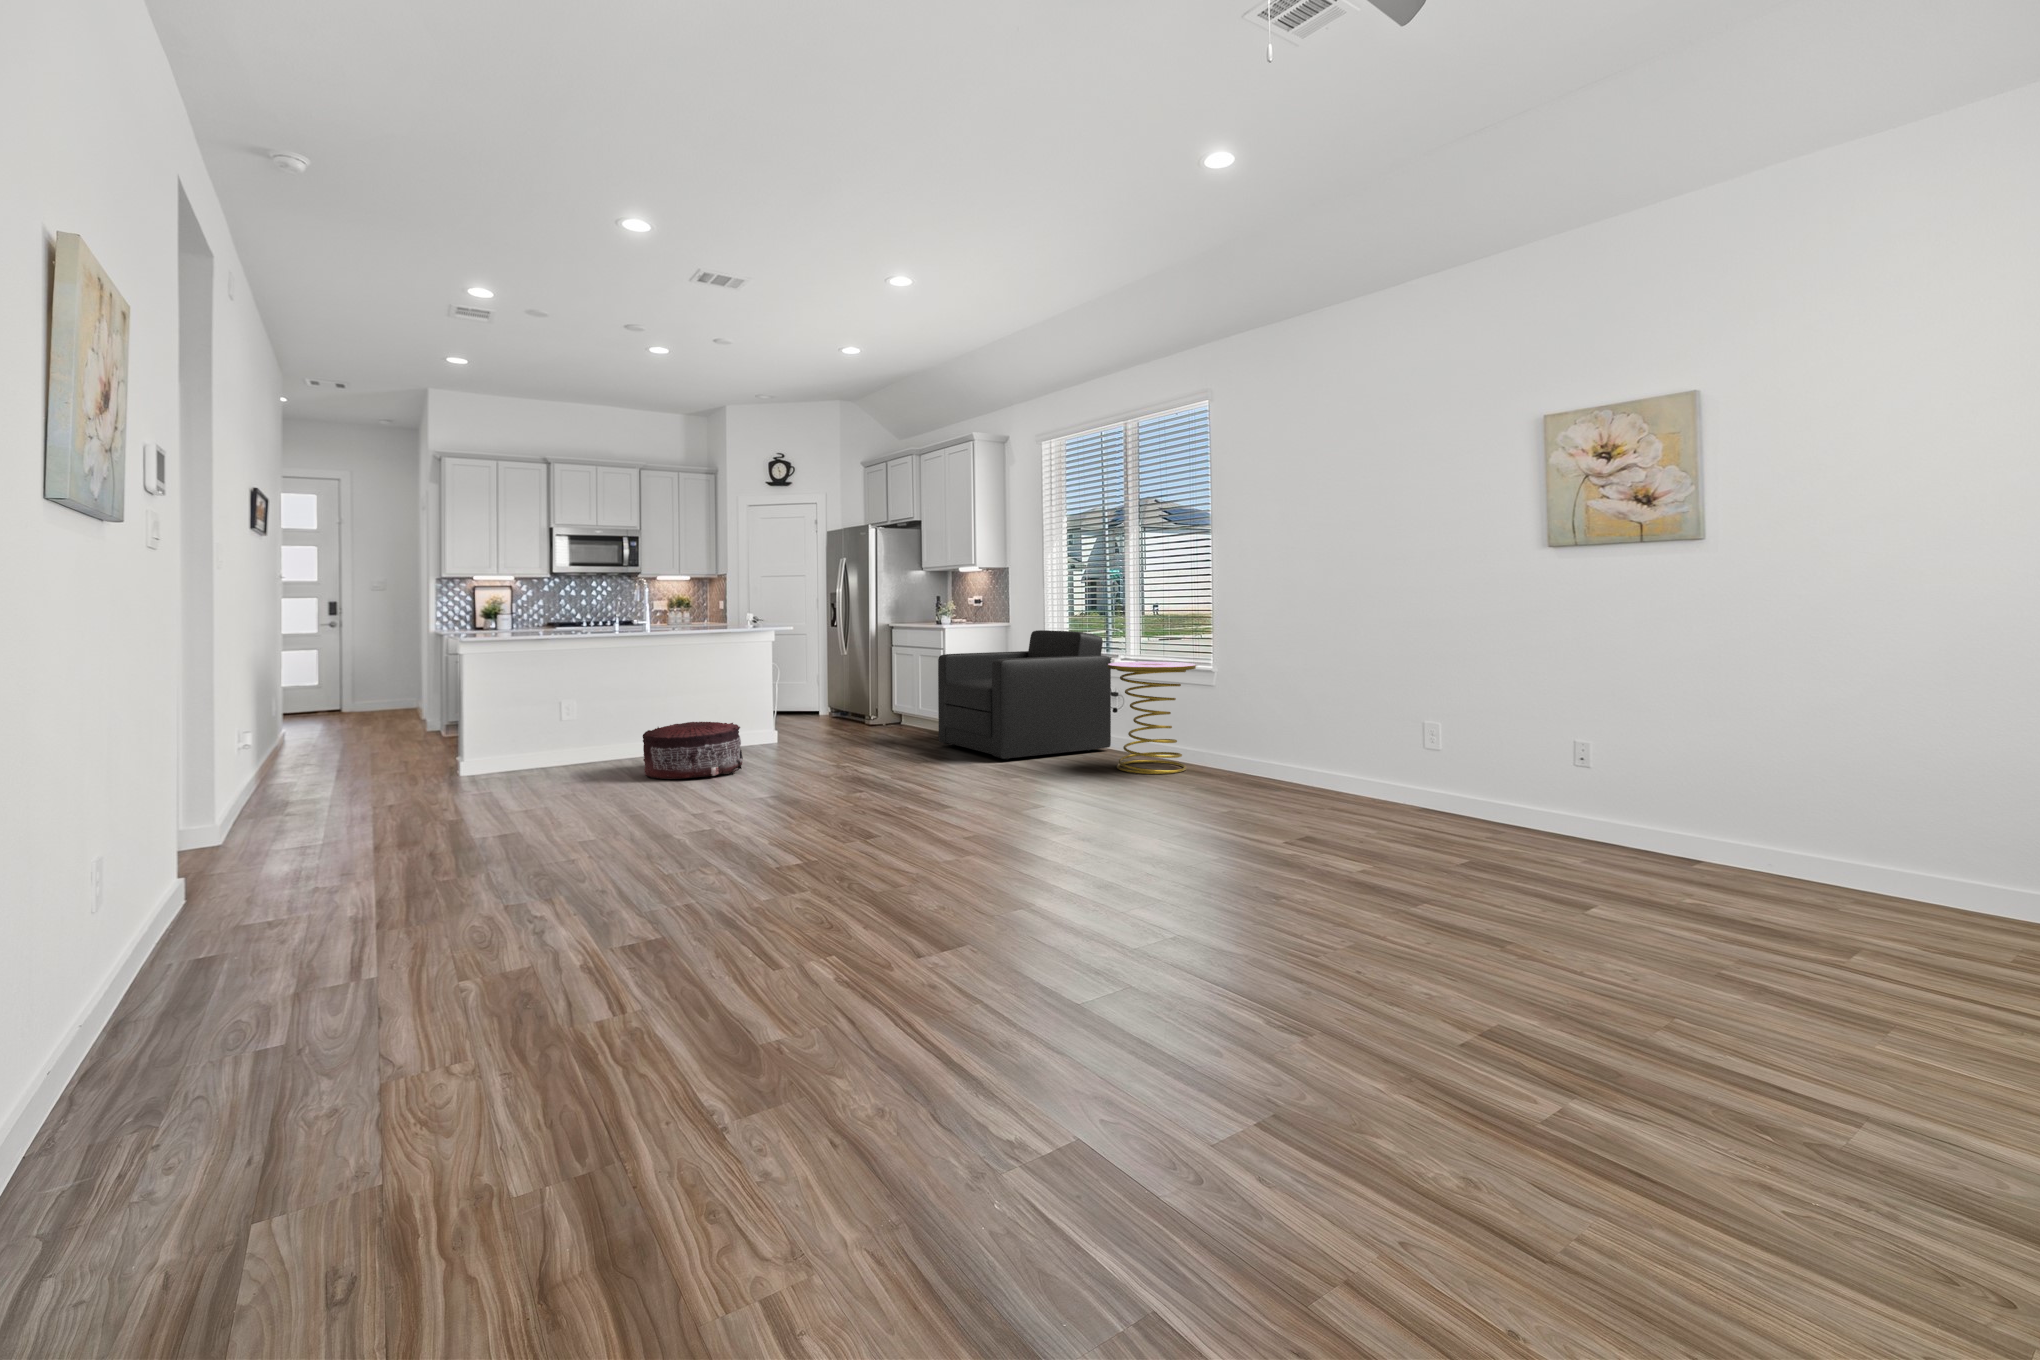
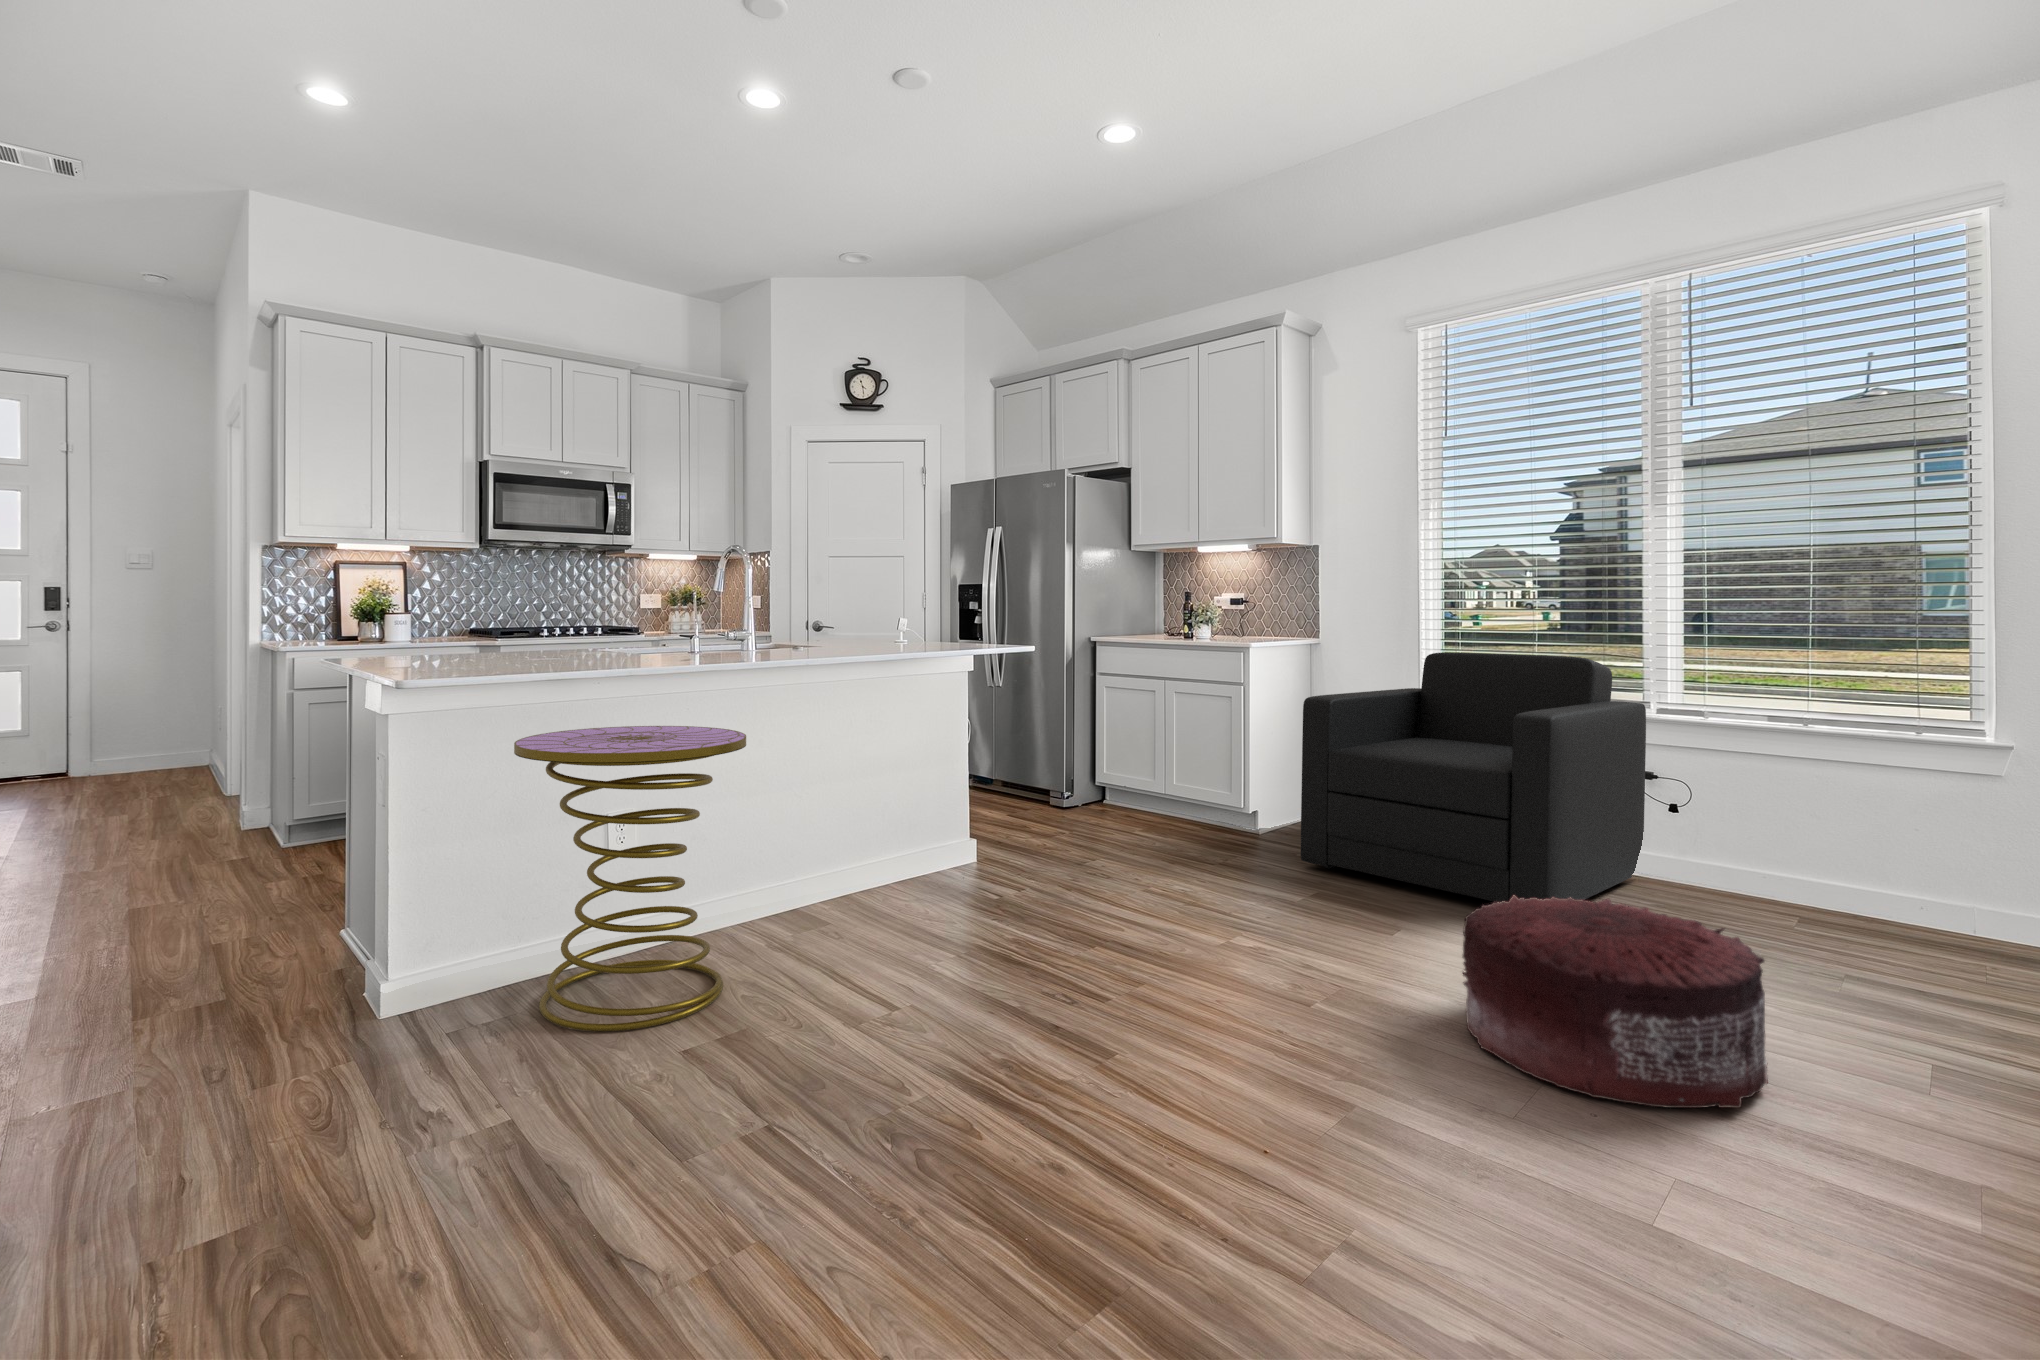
side table: present [1108,662,1196,774] -> present [514,726,746,1031]
pouf: present [643,722,743,779] -> present [1463,896,1768,1108]

